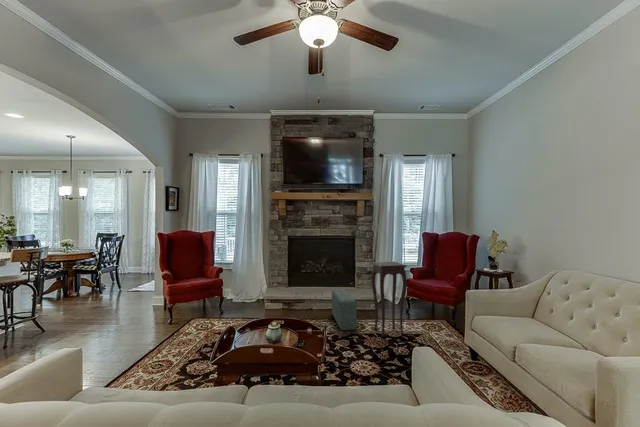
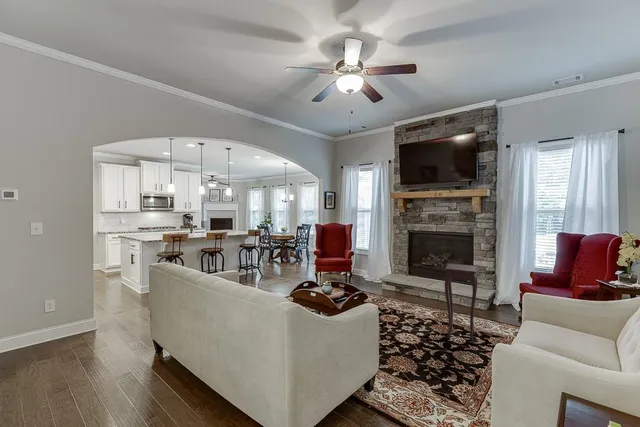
pouf: present [332,289,357,330] -> none [416,284,443,324]

